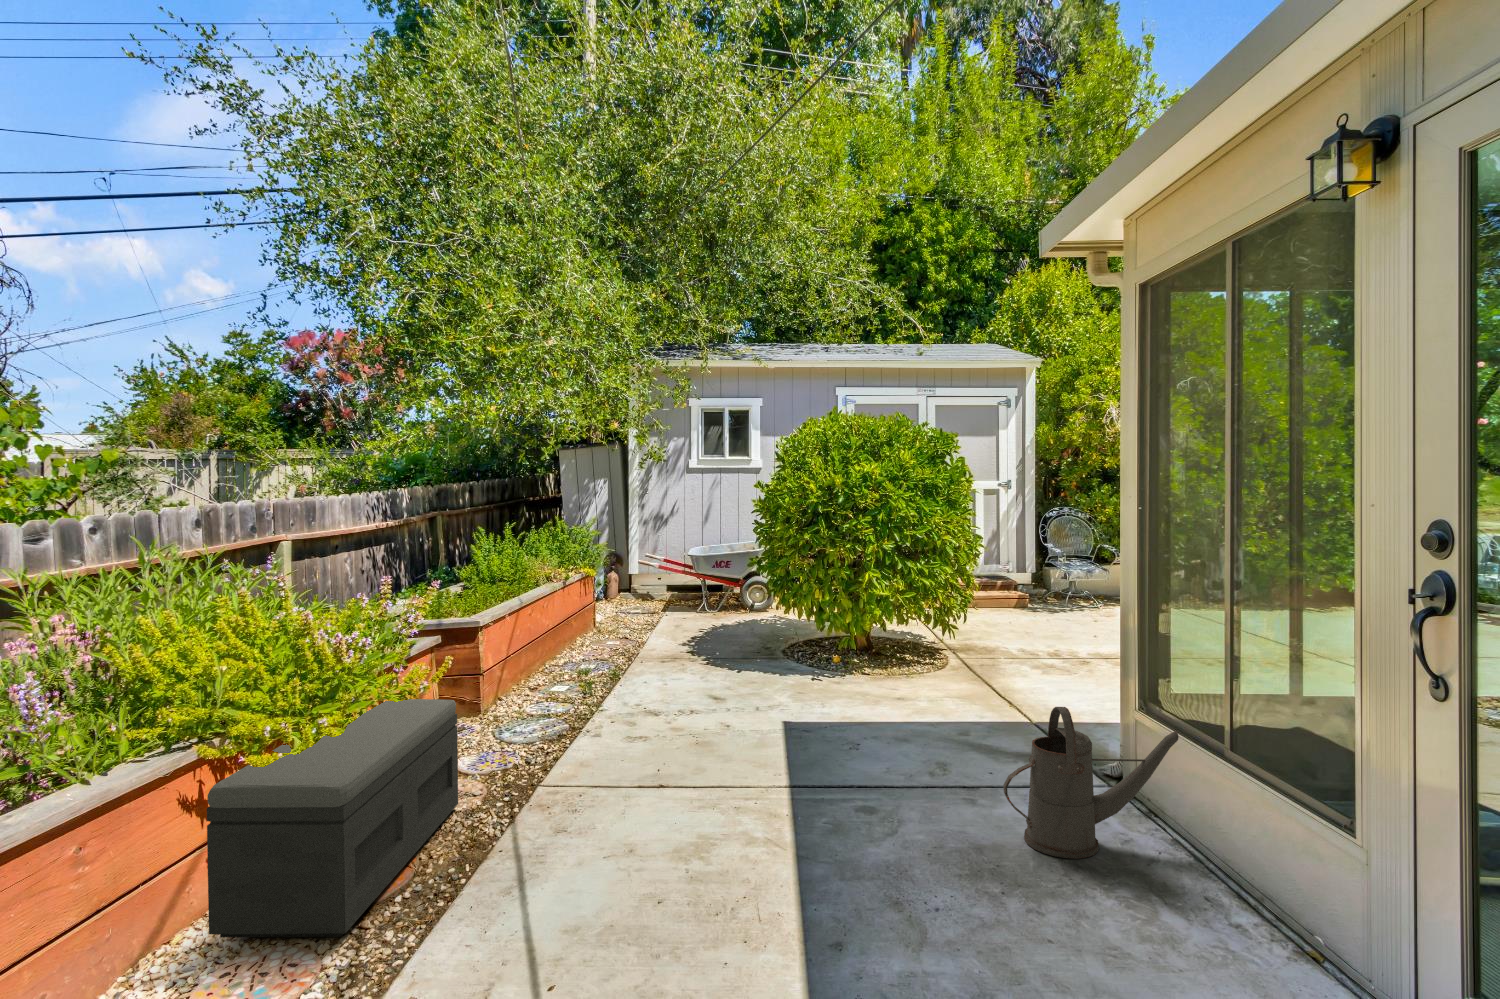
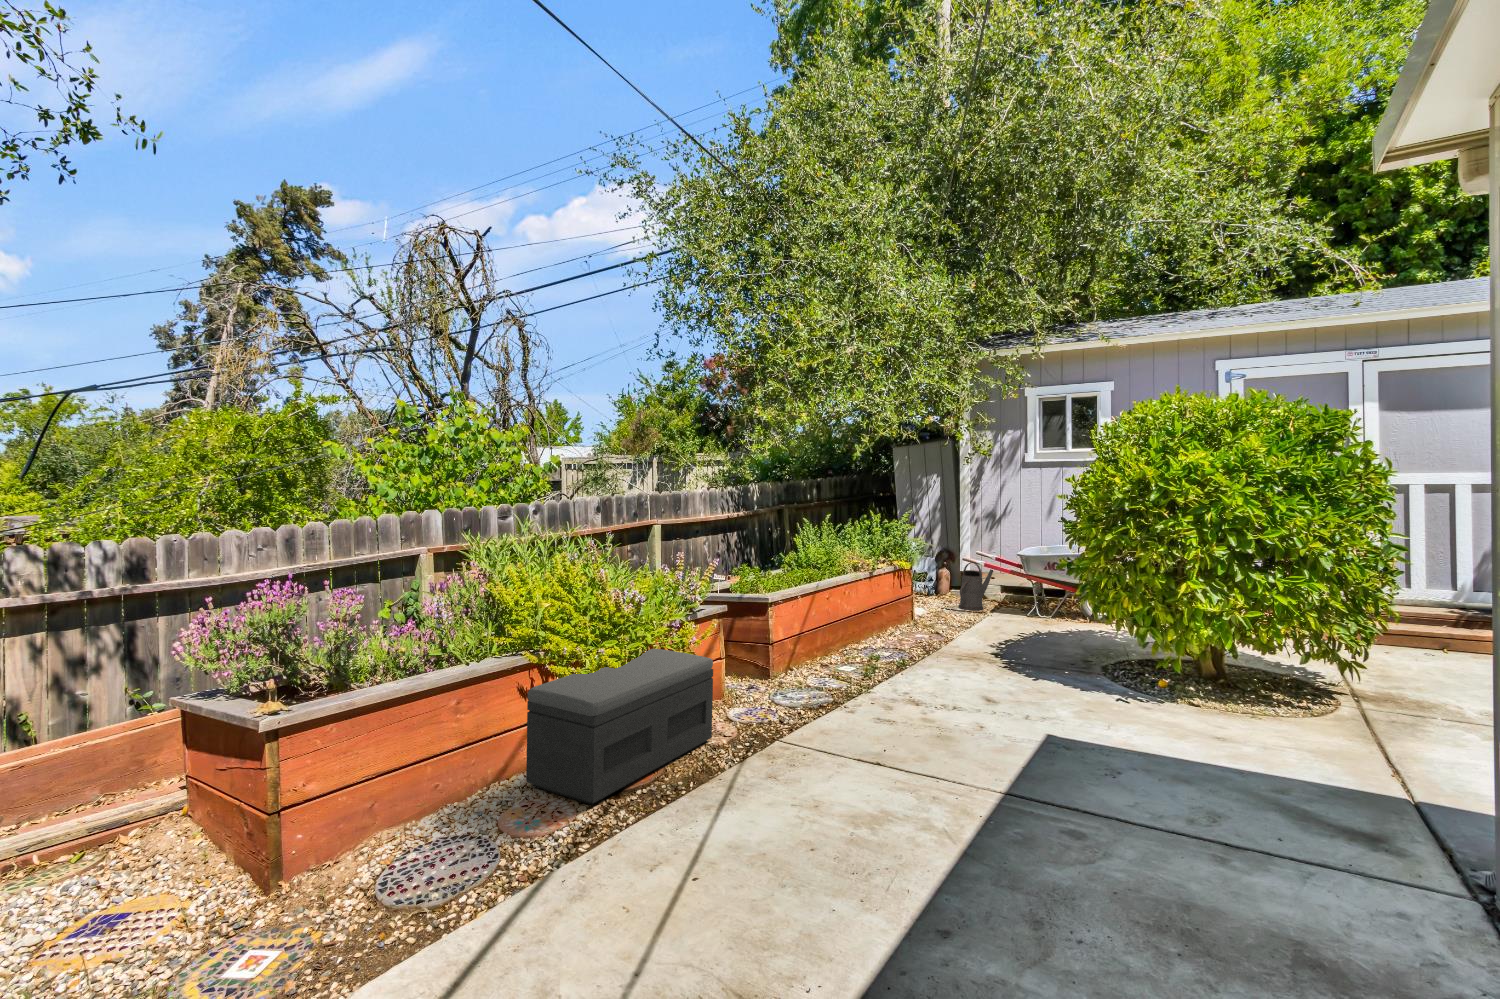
watering can: present [1004,707,1179,859] -> present [959,562,993,610]

